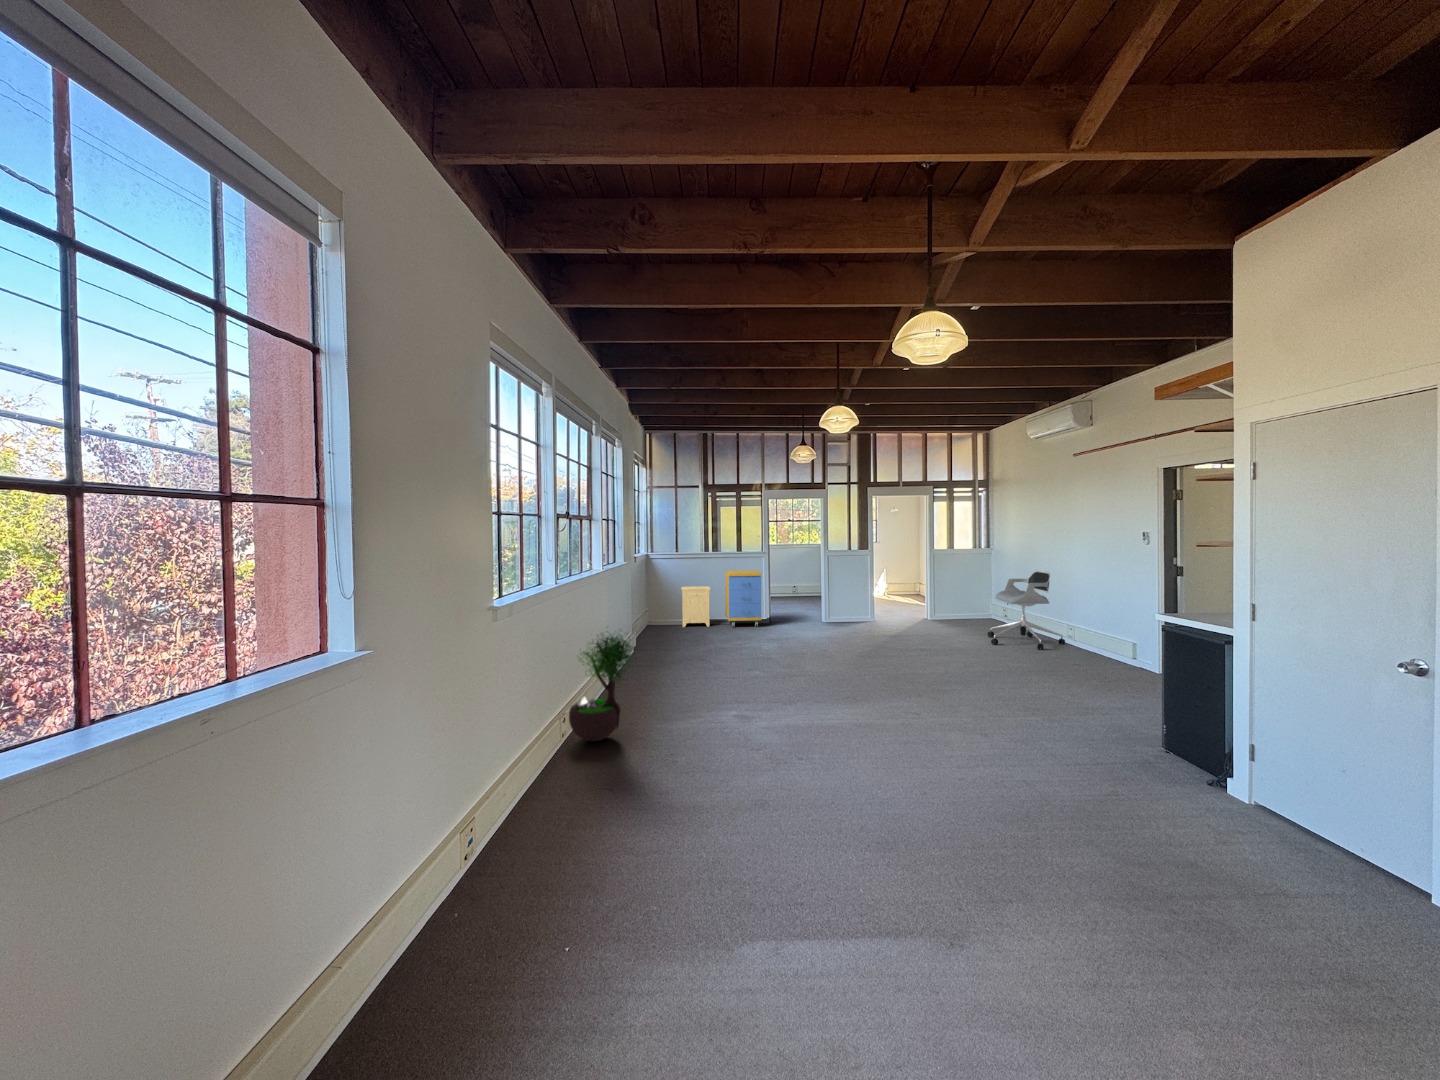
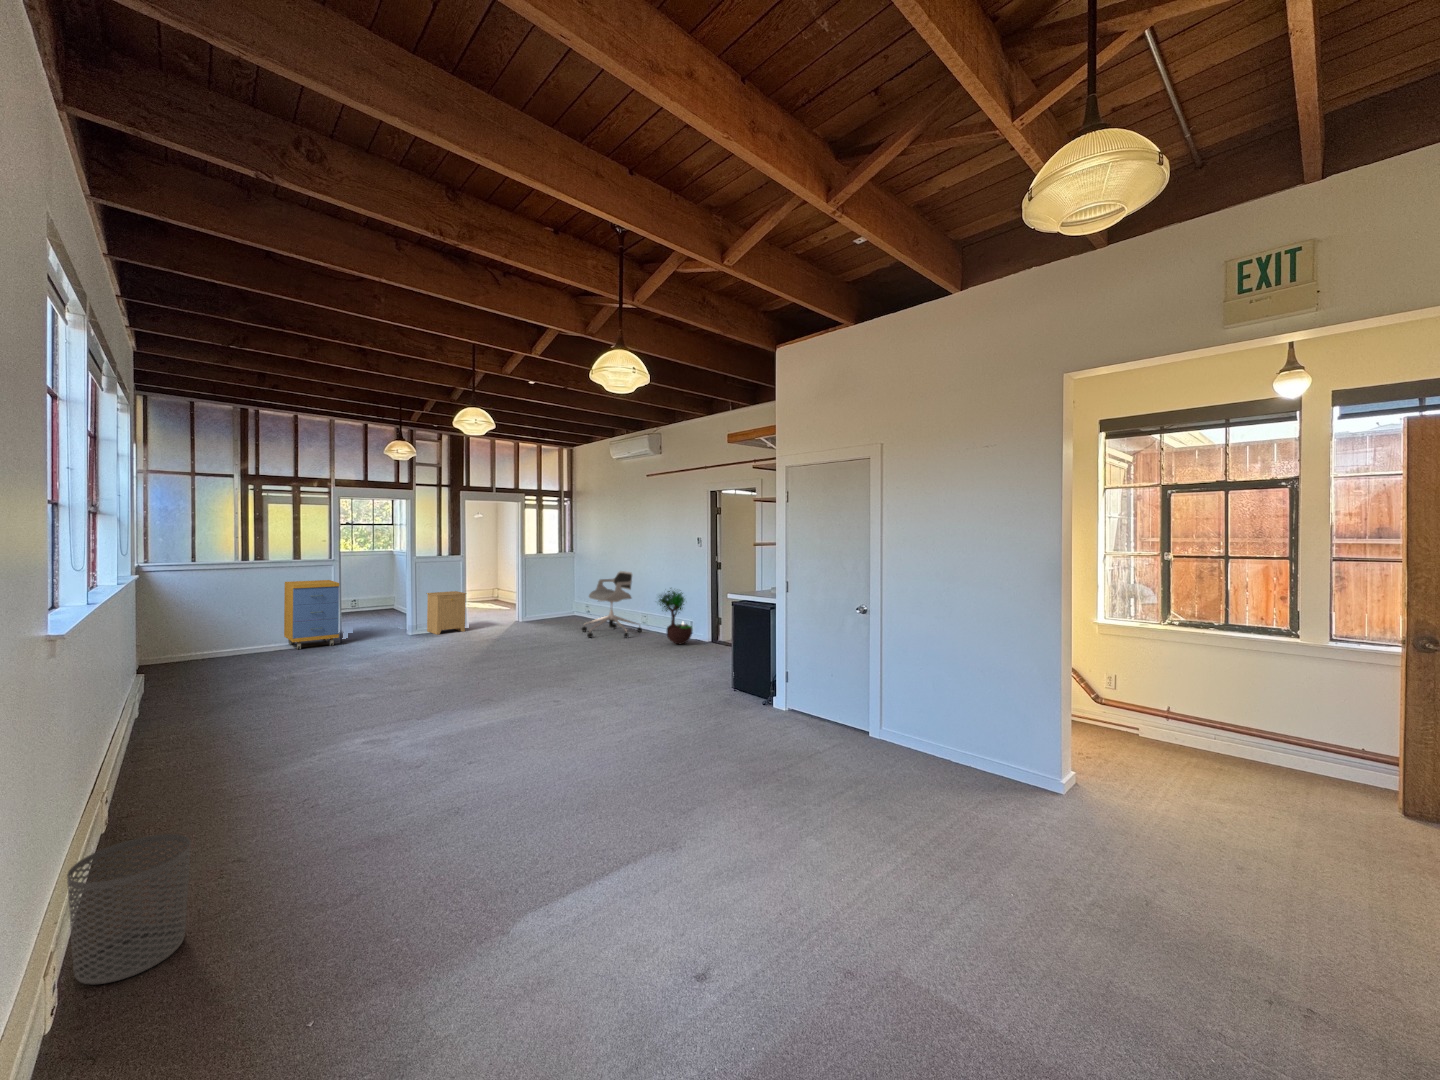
side table: present [681,586,710,627] -> present [427,591,466,635]
potted tree: present [569,635,633,741] -> present [659,591,692,644]
waste bin: none [505,748,570,844] -> present [67,834,191,984]

